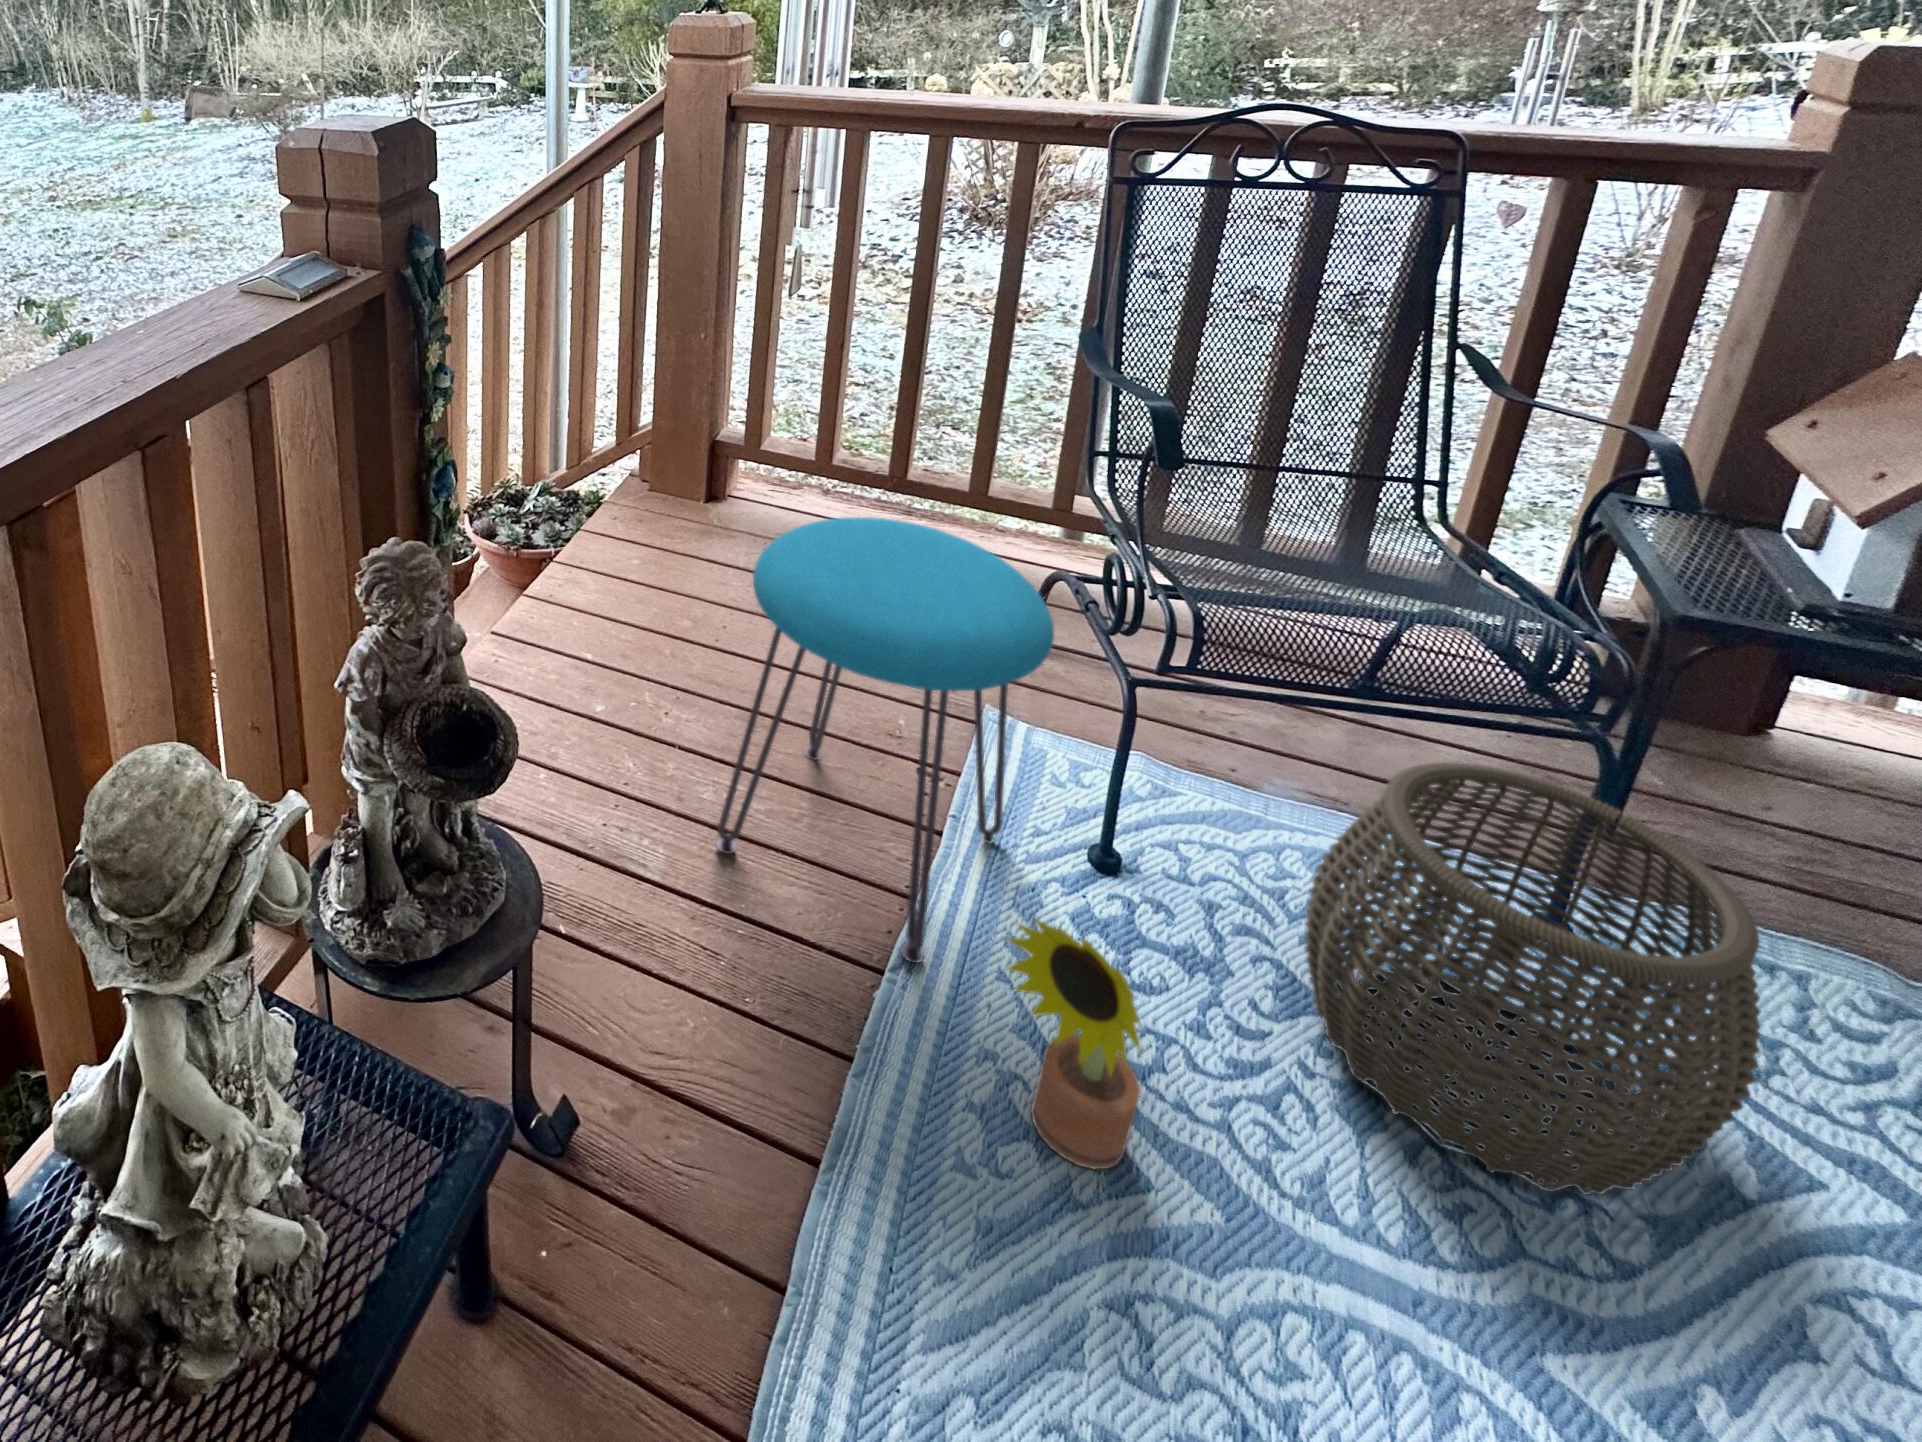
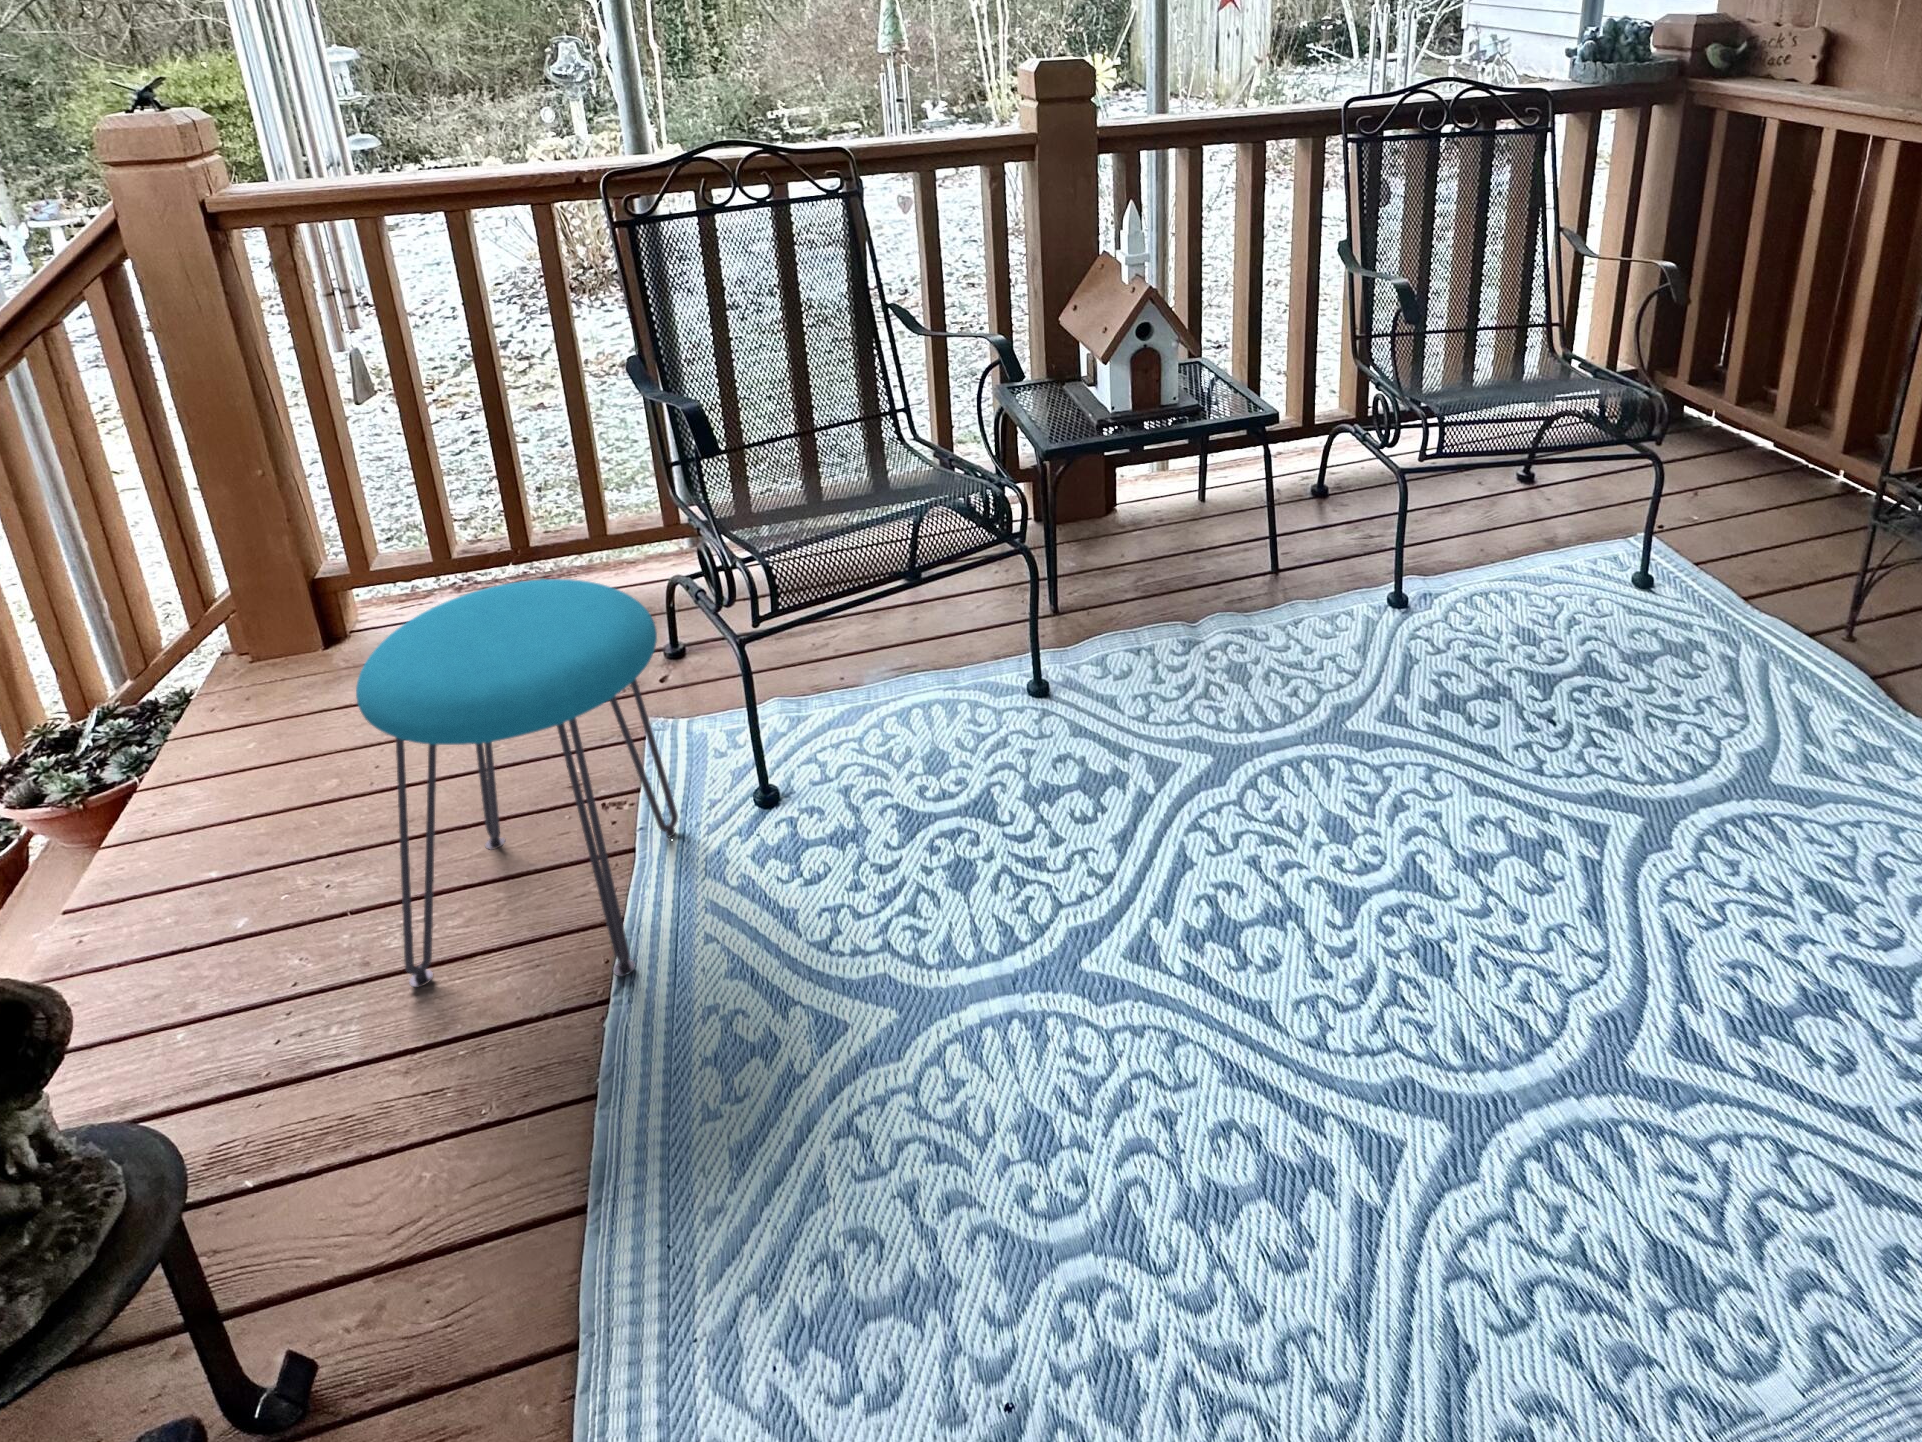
woven basket: present [1304,762,1761,1195] -> none [893,590,1135,873]
decorative plant: present [1006,916,1141,1169] -> none [672,865,820,1053]

